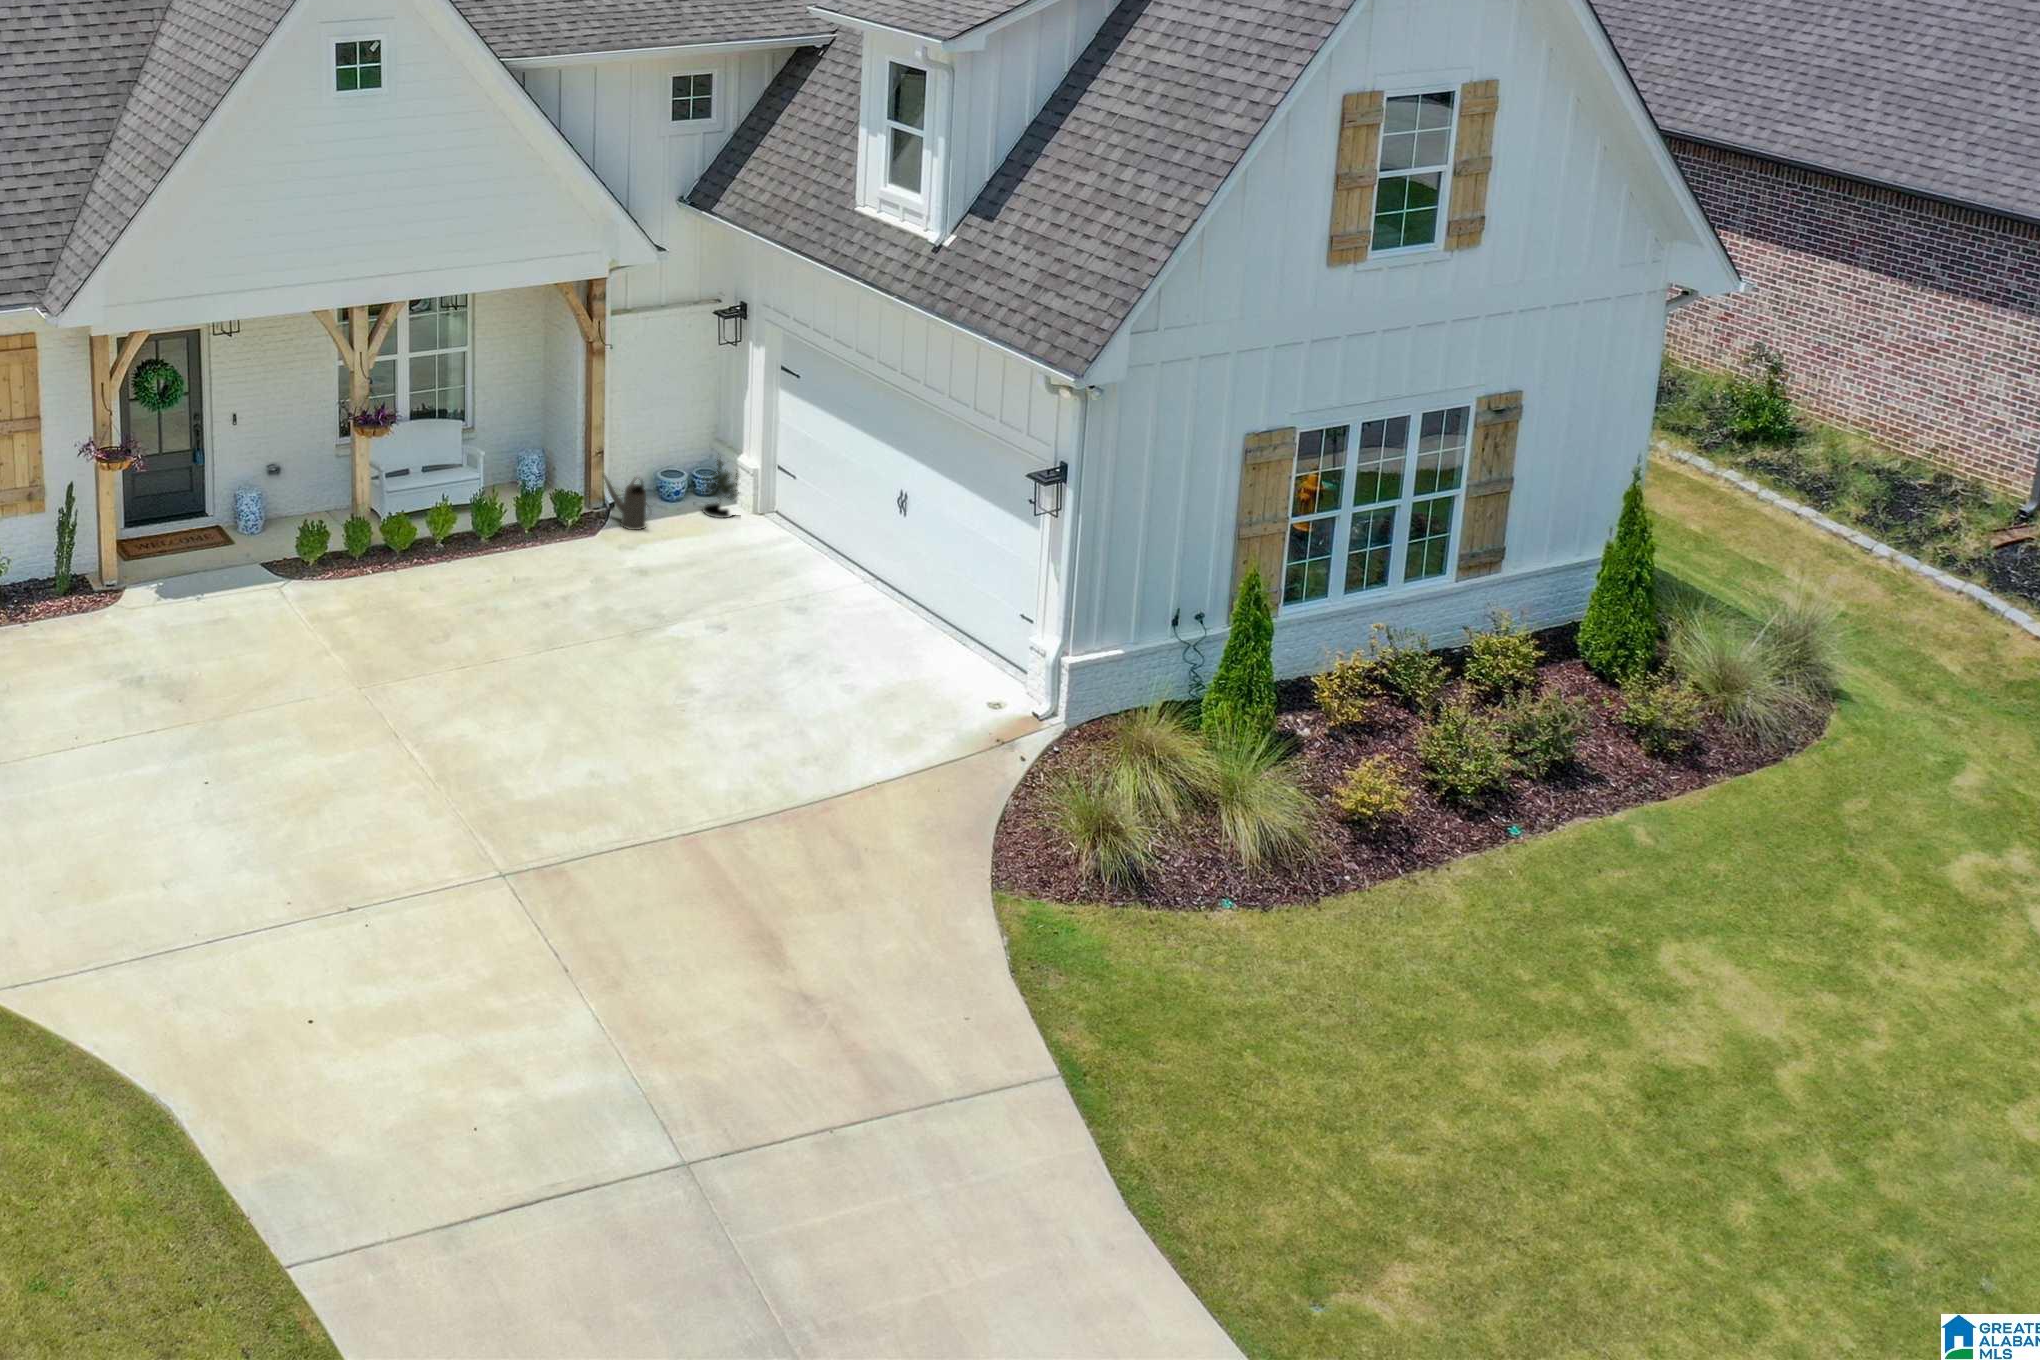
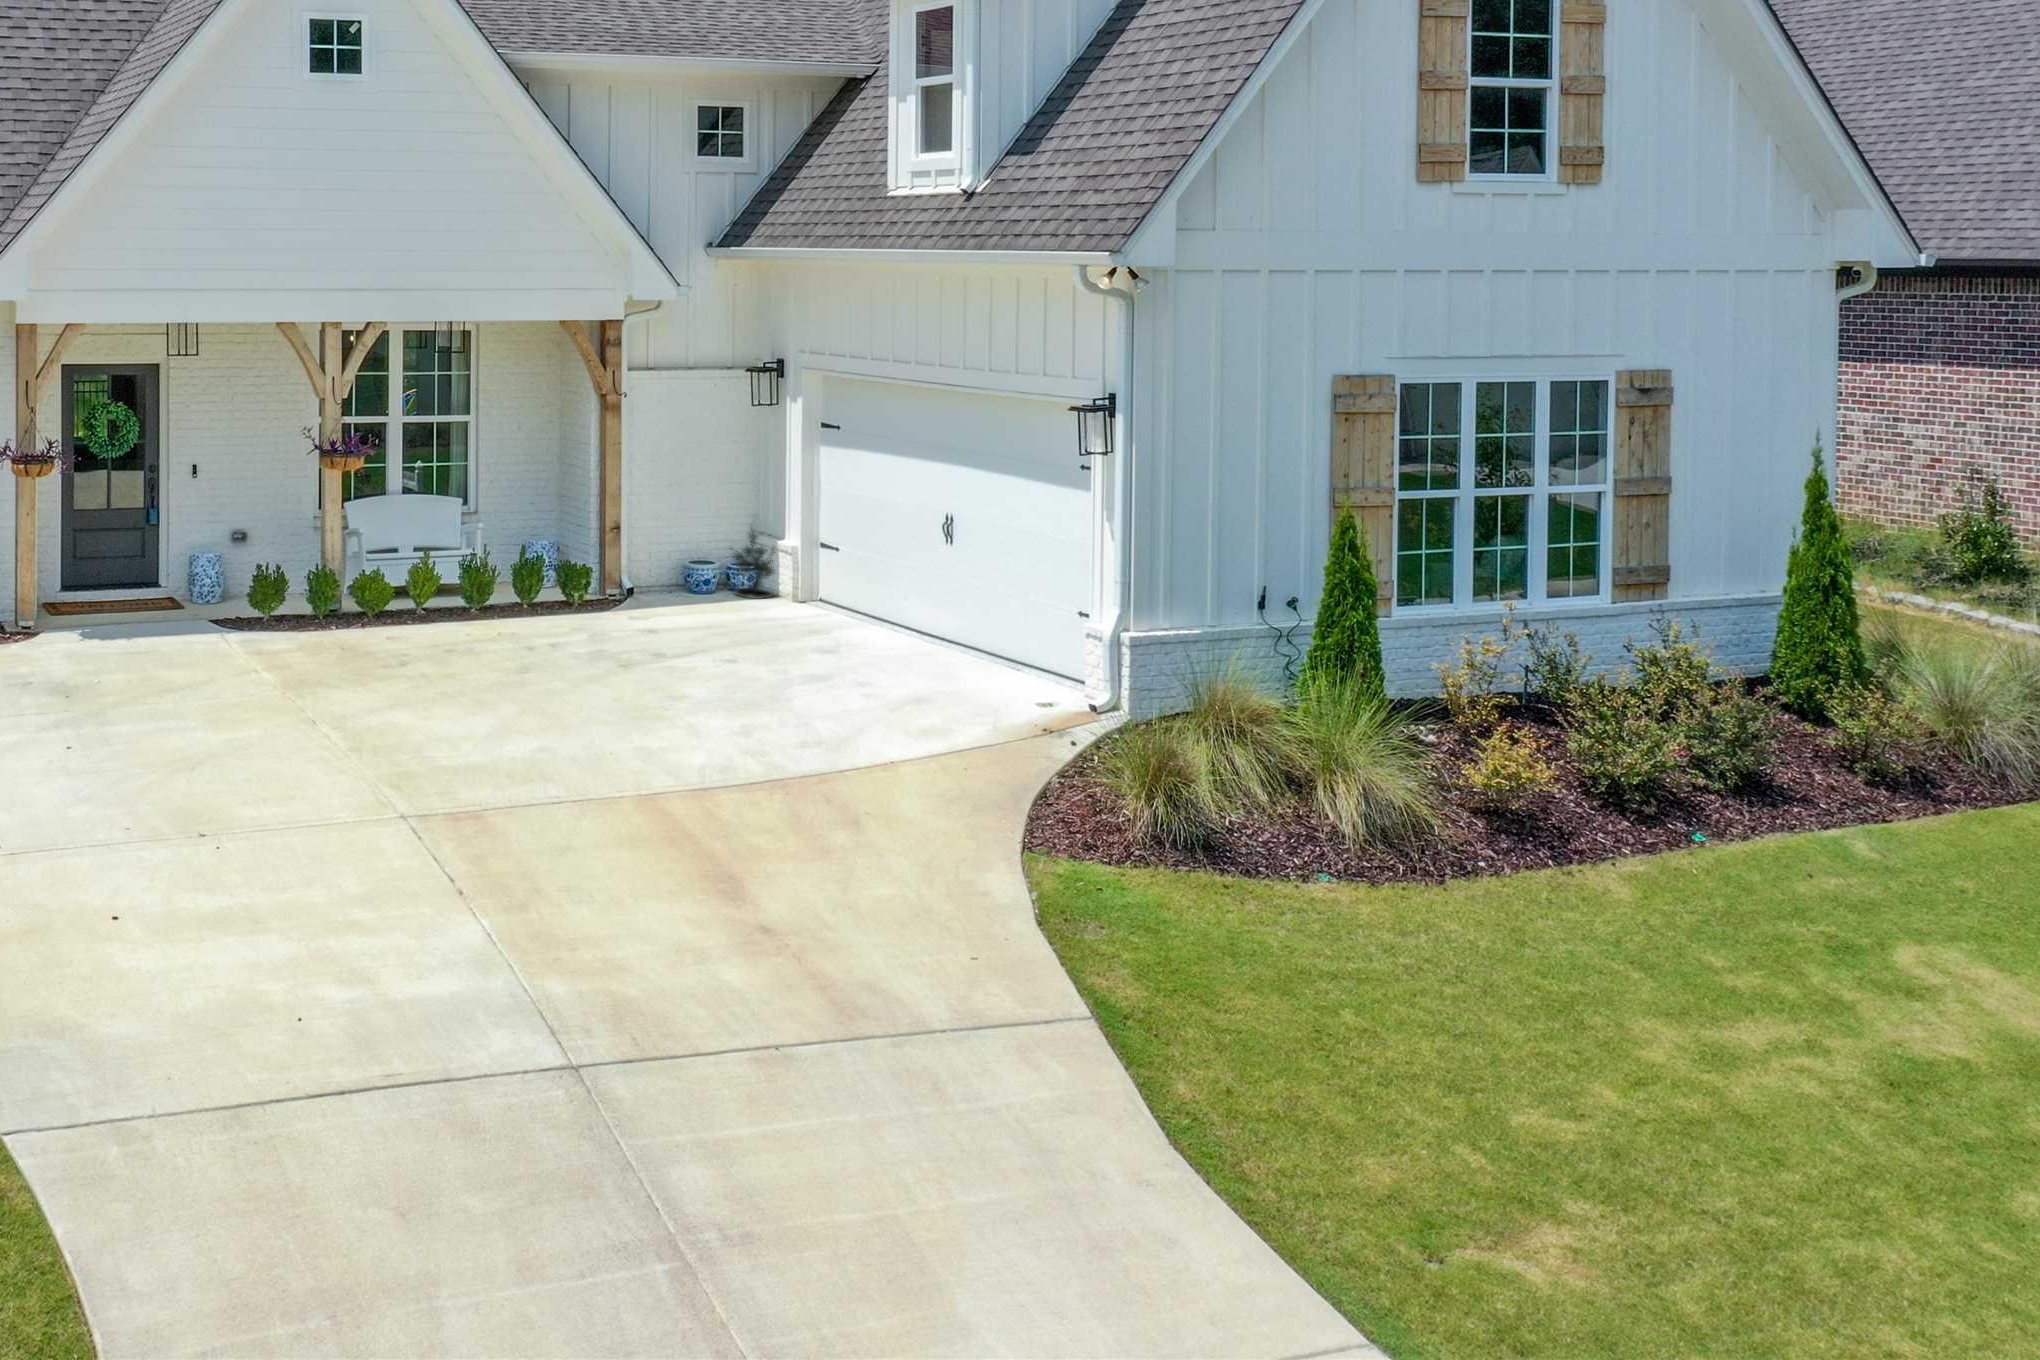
watering can: present [603,475,648,530] -> none [617,541,671,603]

